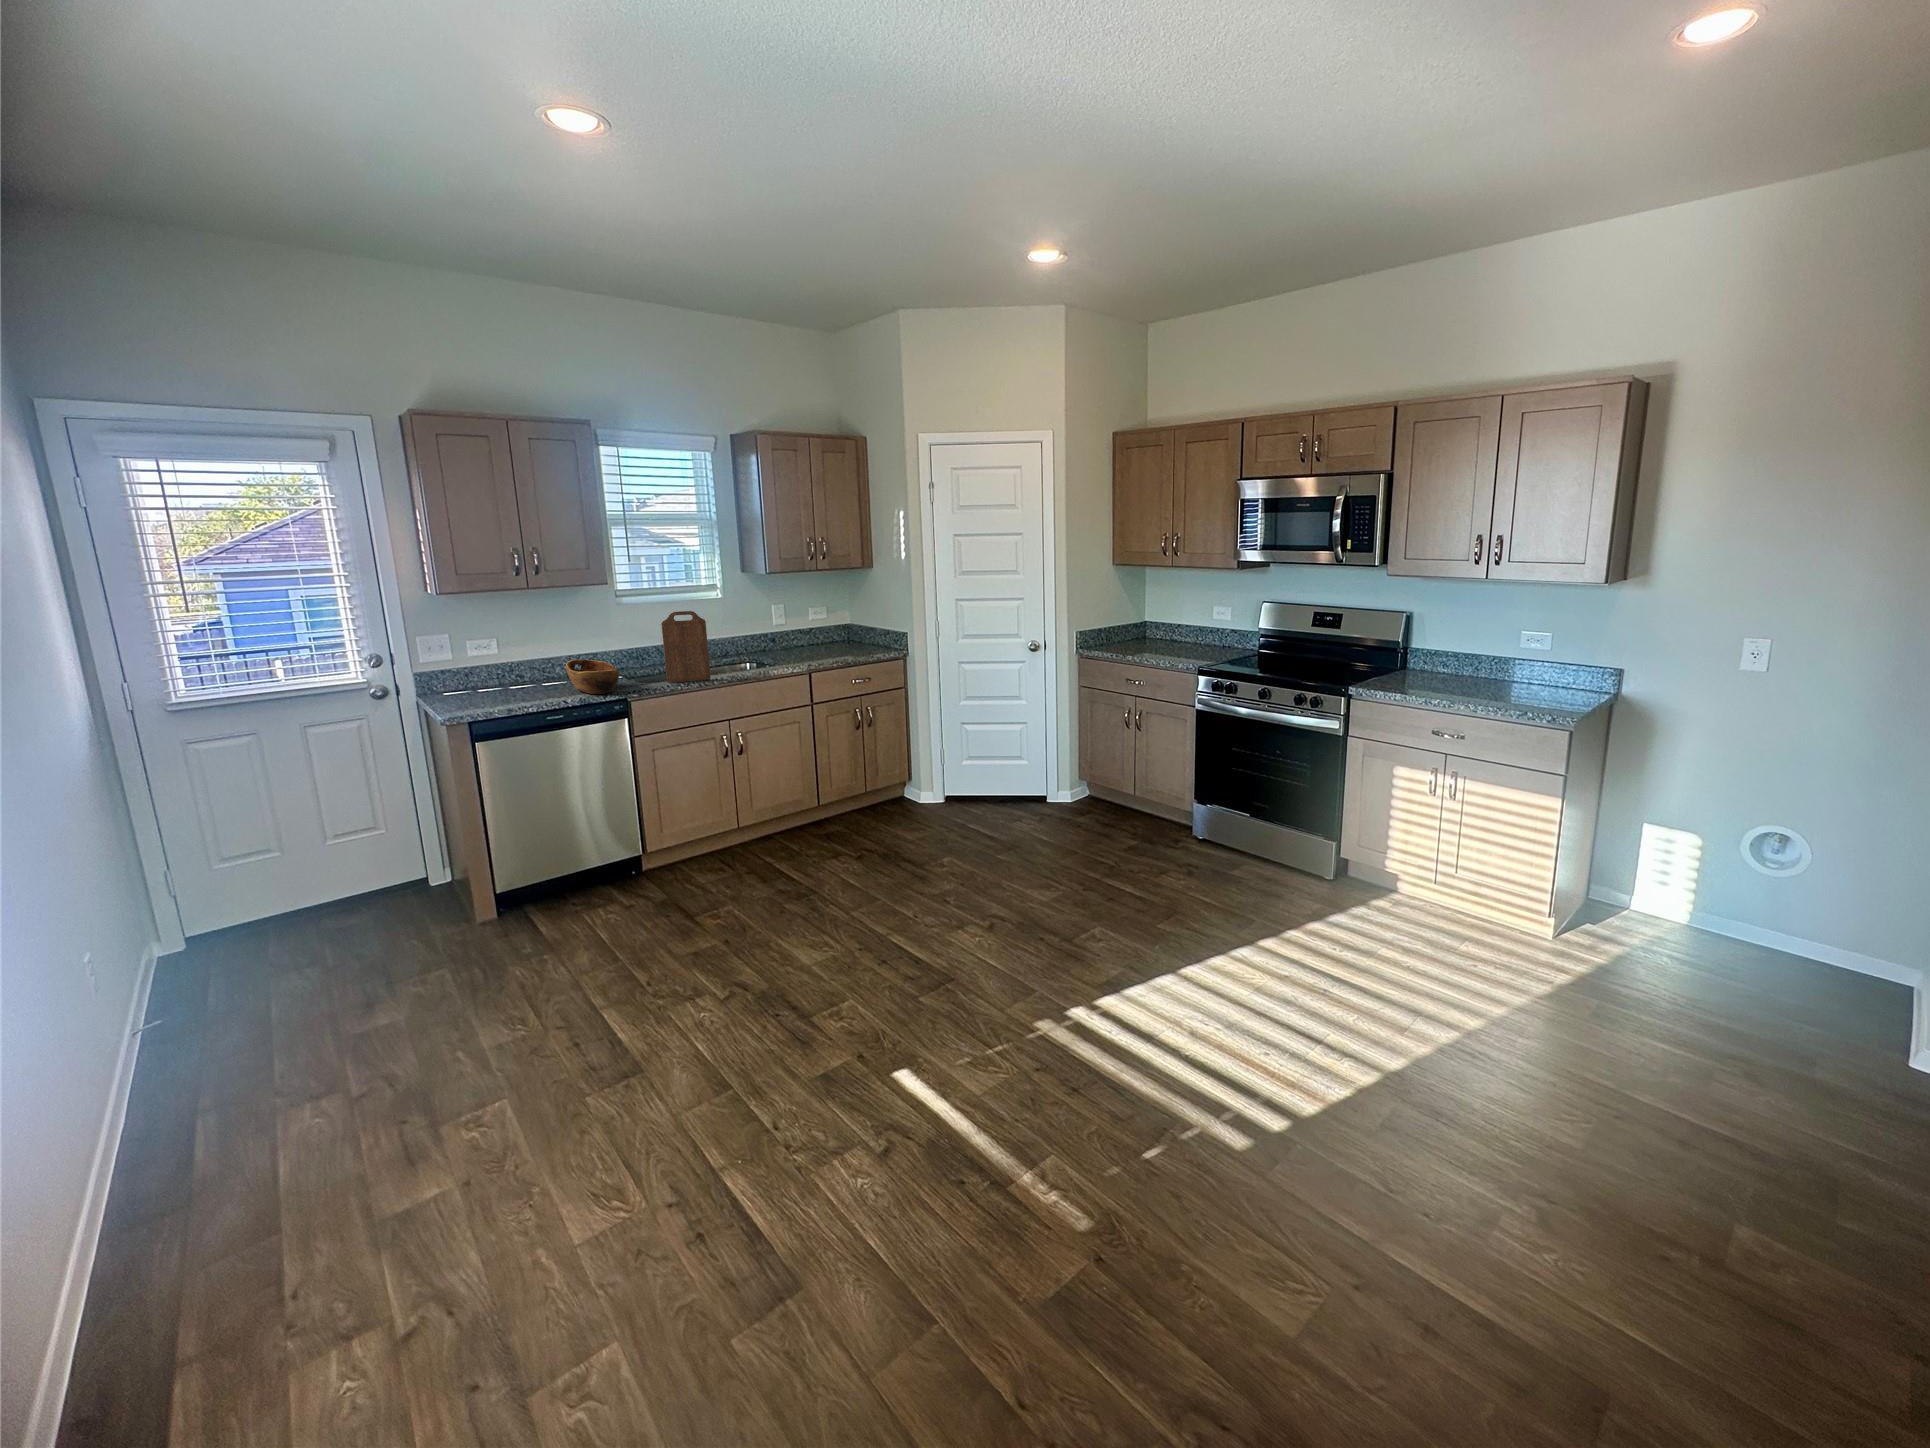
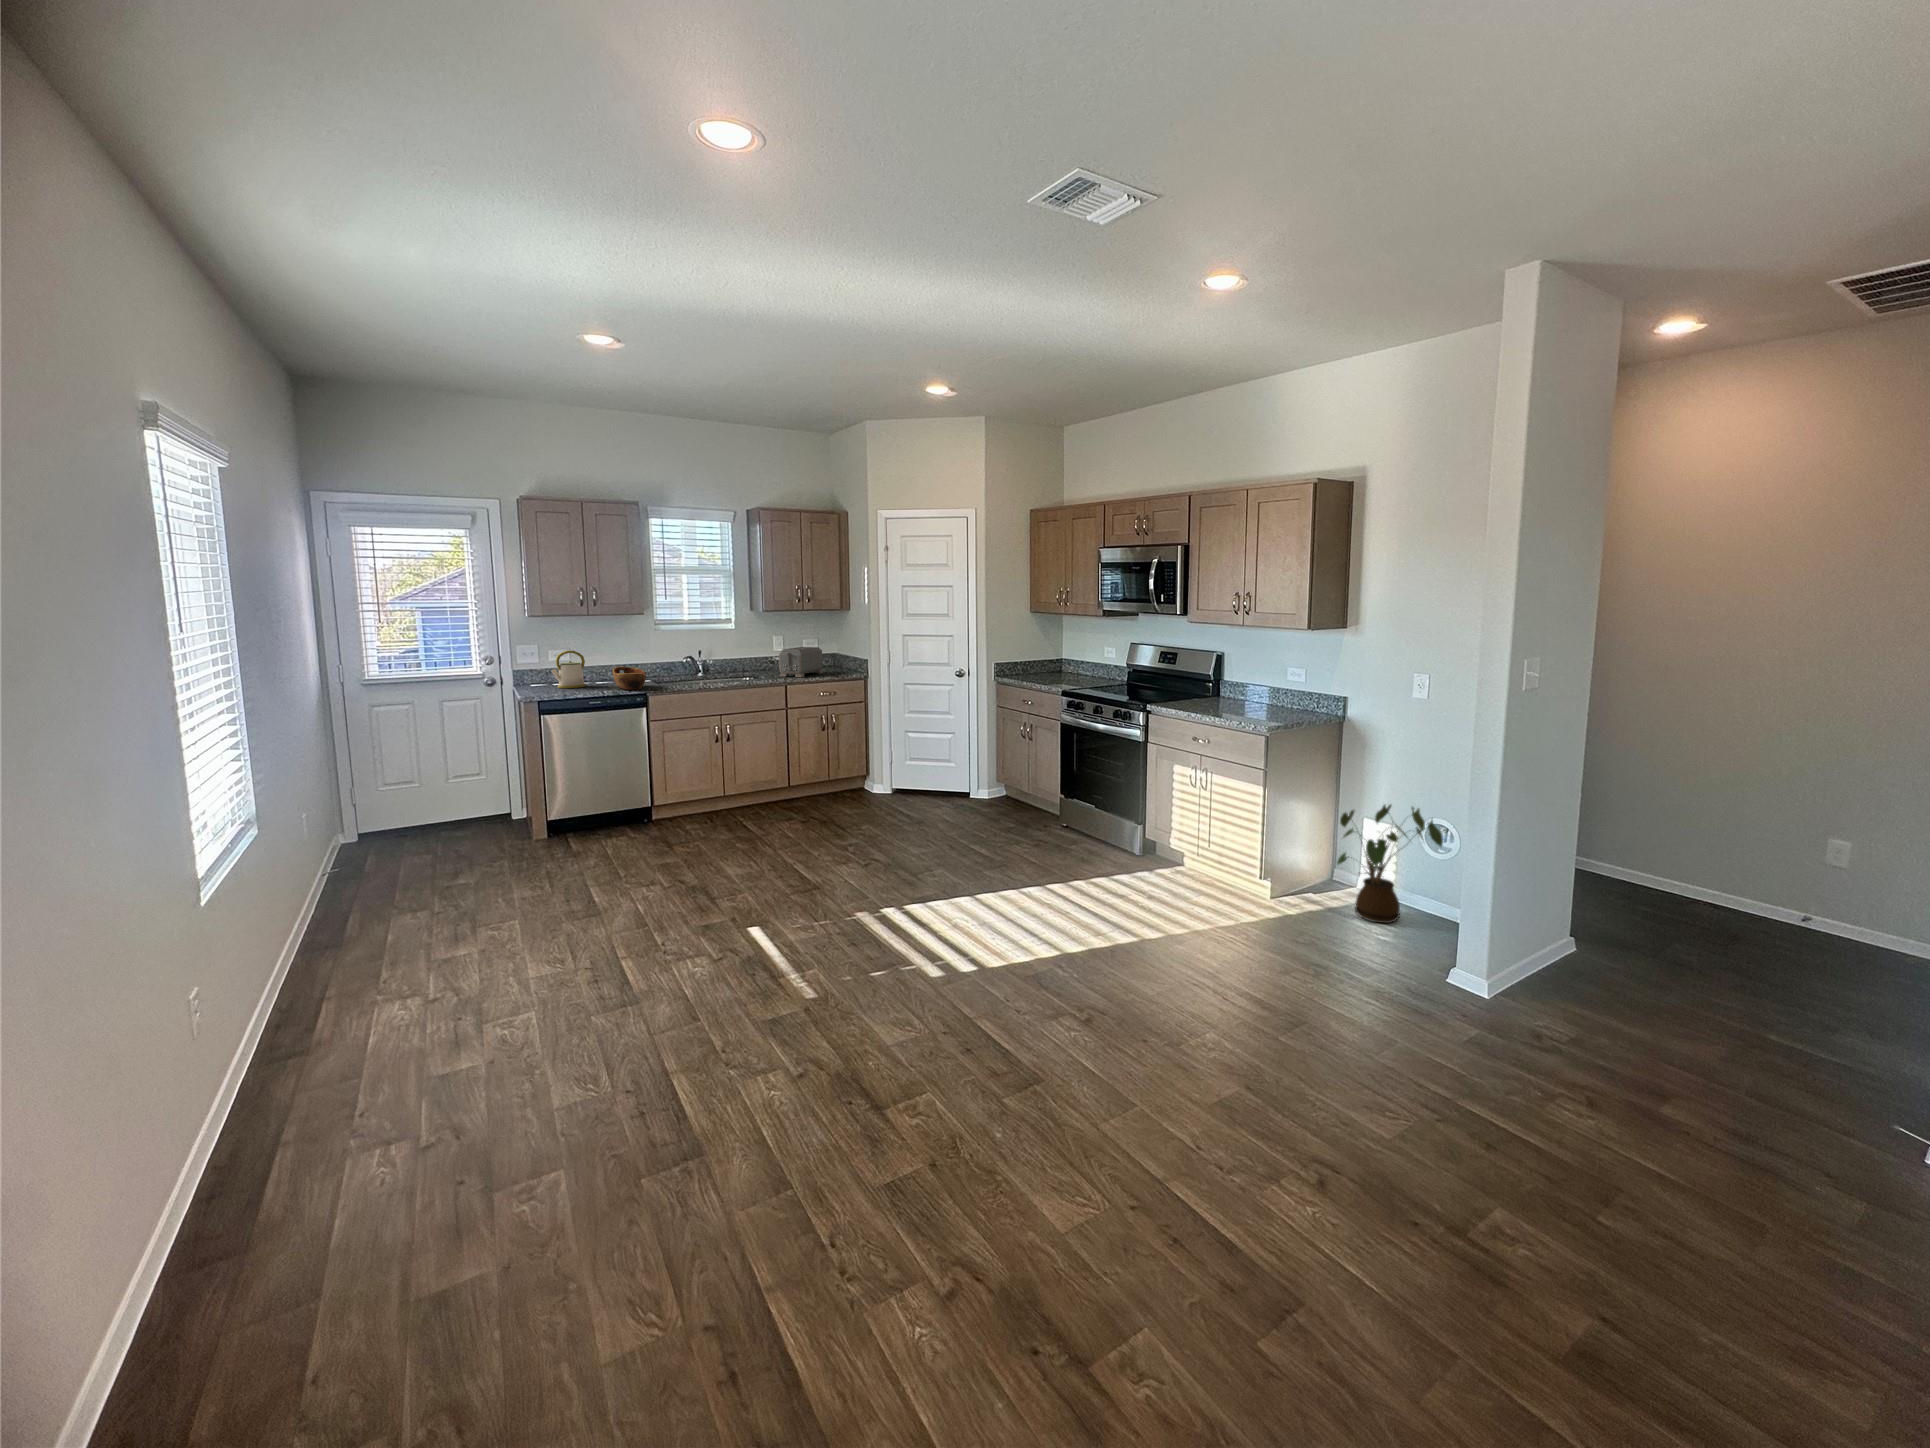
cutting board: present [661,611,711,683] -> none [679,635,712,686]
toaster: none [789,618,844,660] -> present [779,647,823,677]
kettle: none [472,640,525,696] -> present [551,650,586,688]
house plant: none [1654,813,1820,970] -> present [1337,805,1443,923]

